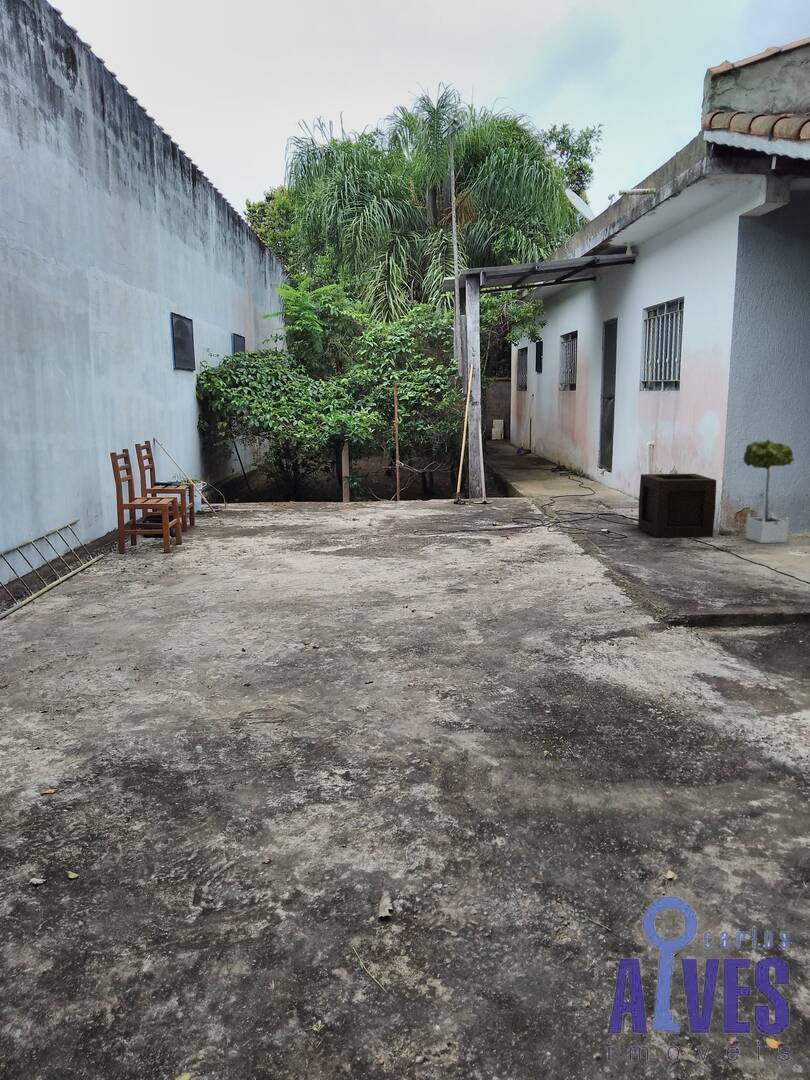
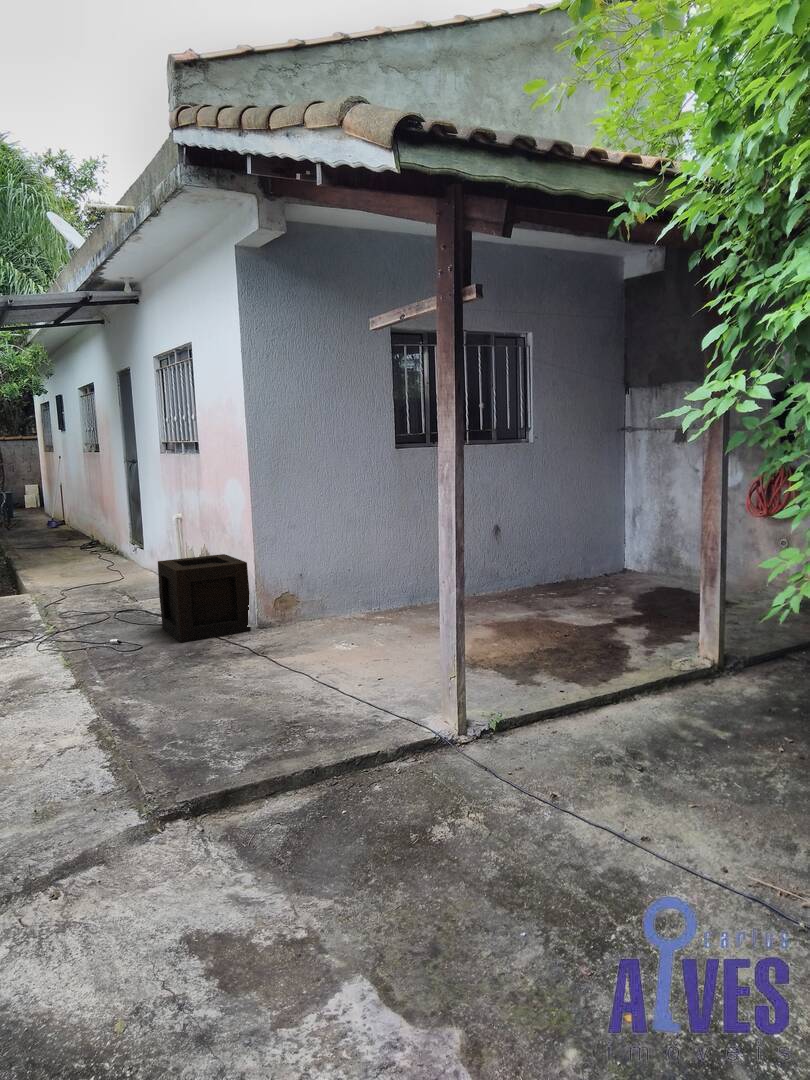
potted tree: present [743,439,794,543] -> none [274,511,333,634]

